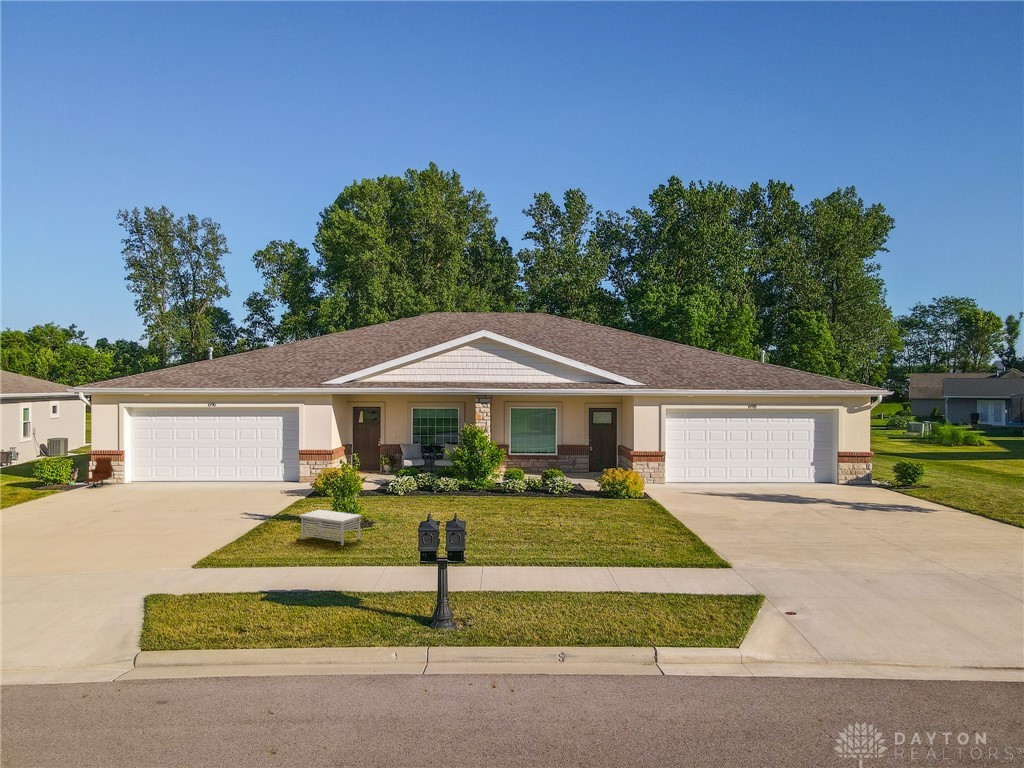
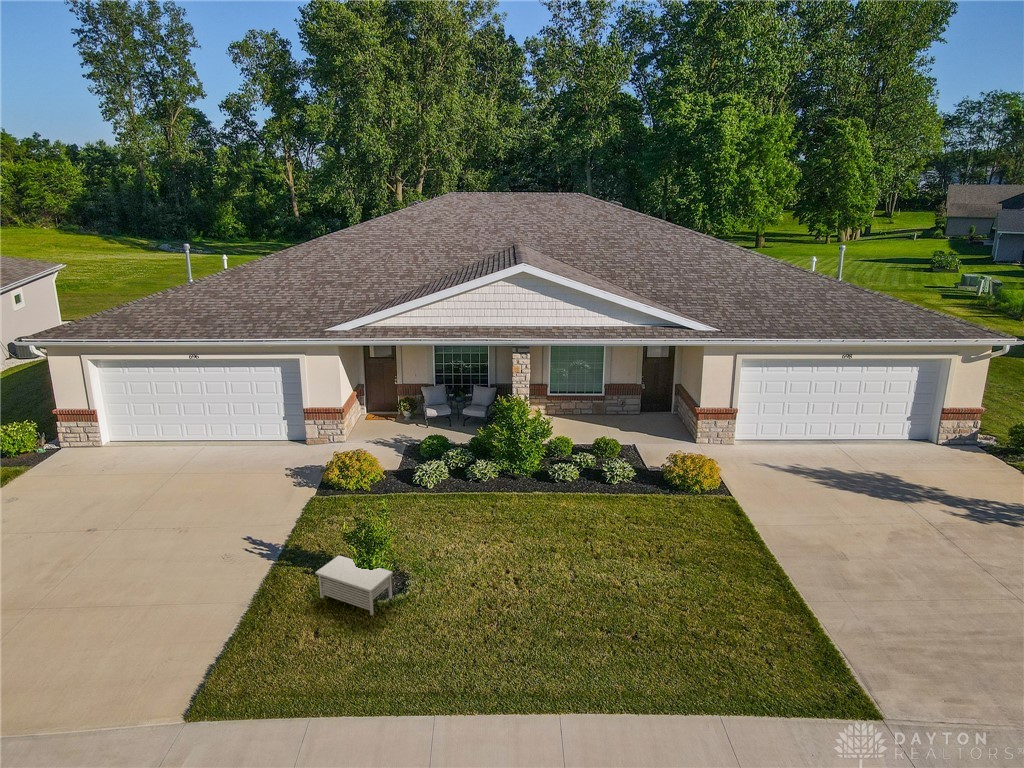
lounge chair: present [85,458,114,488] -> none [55,420,88,462]

